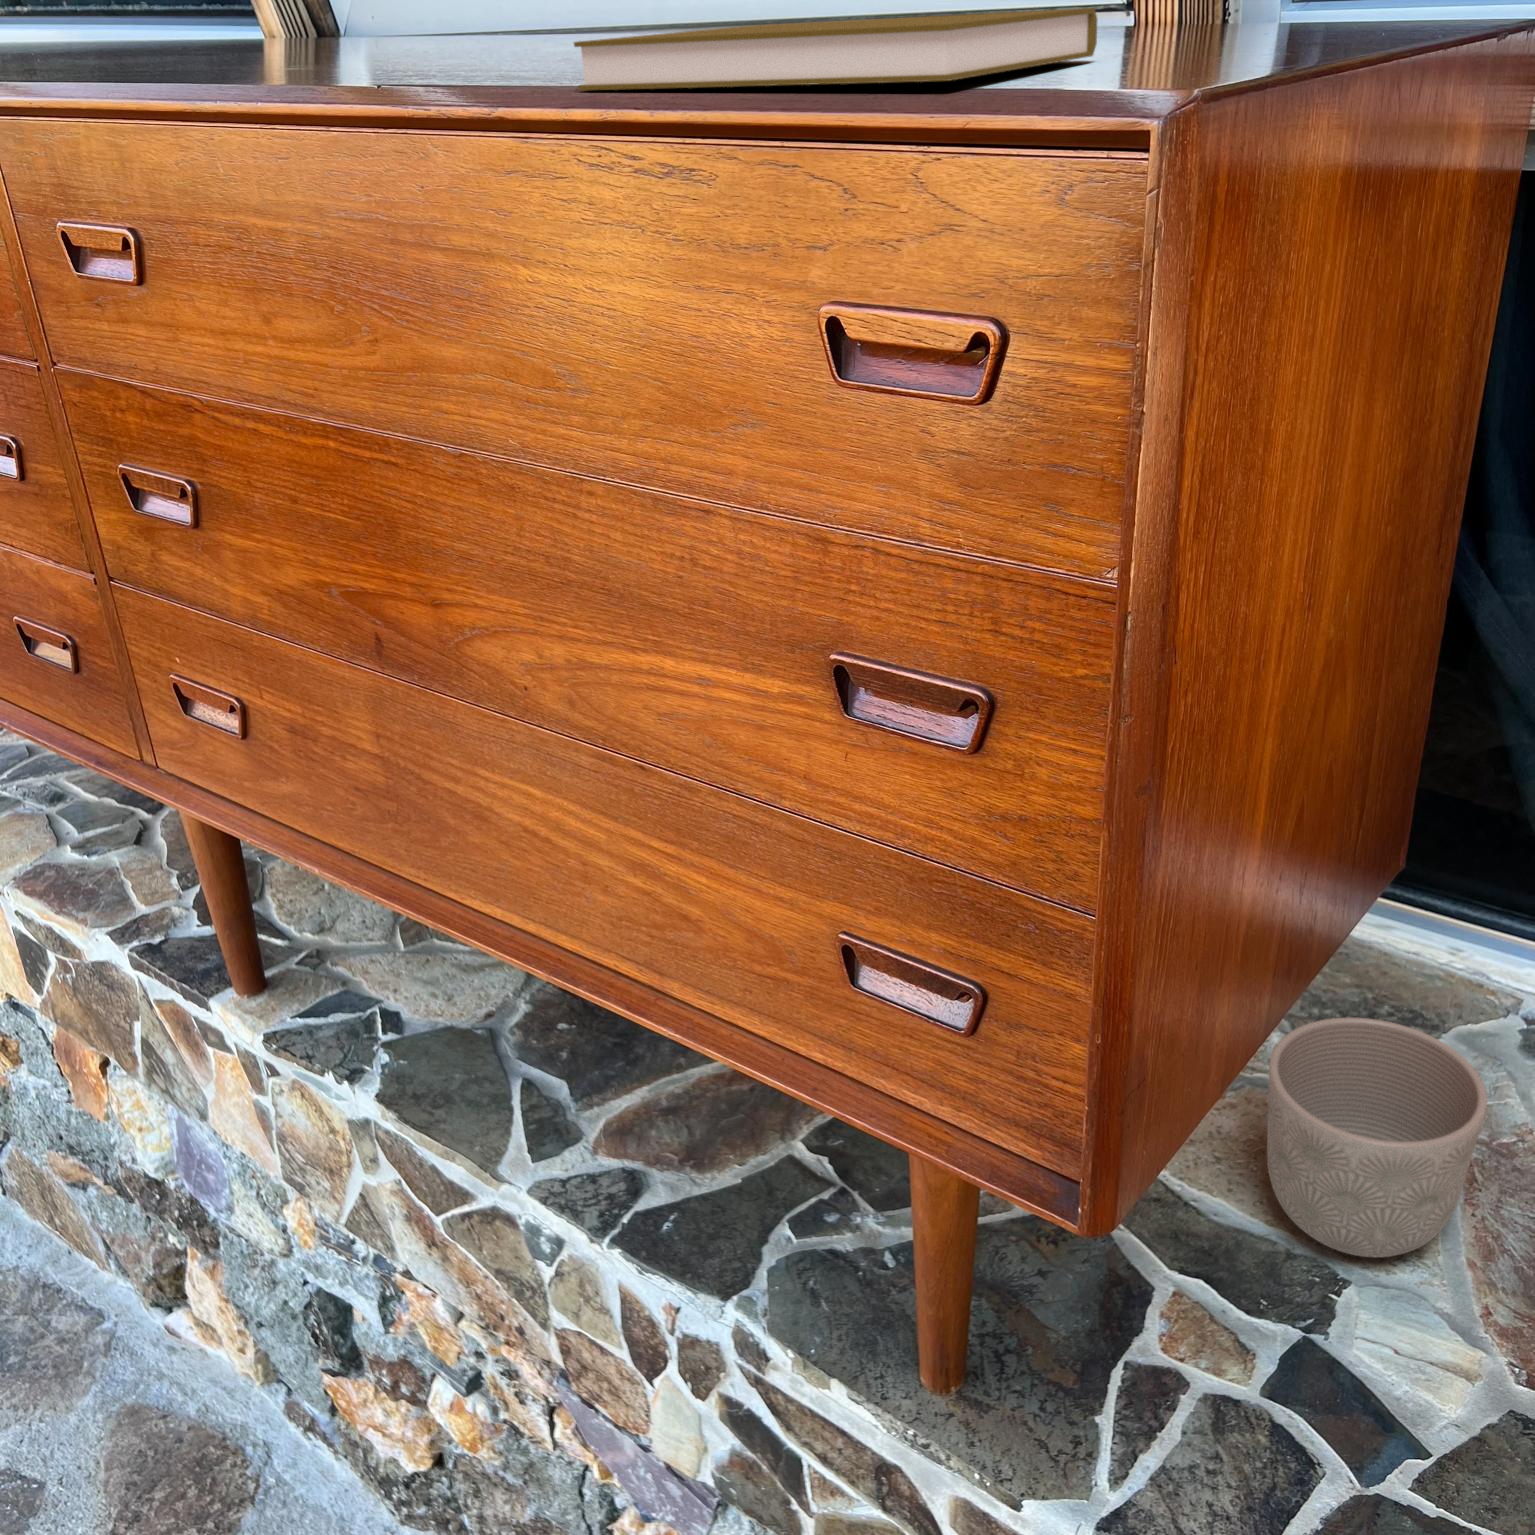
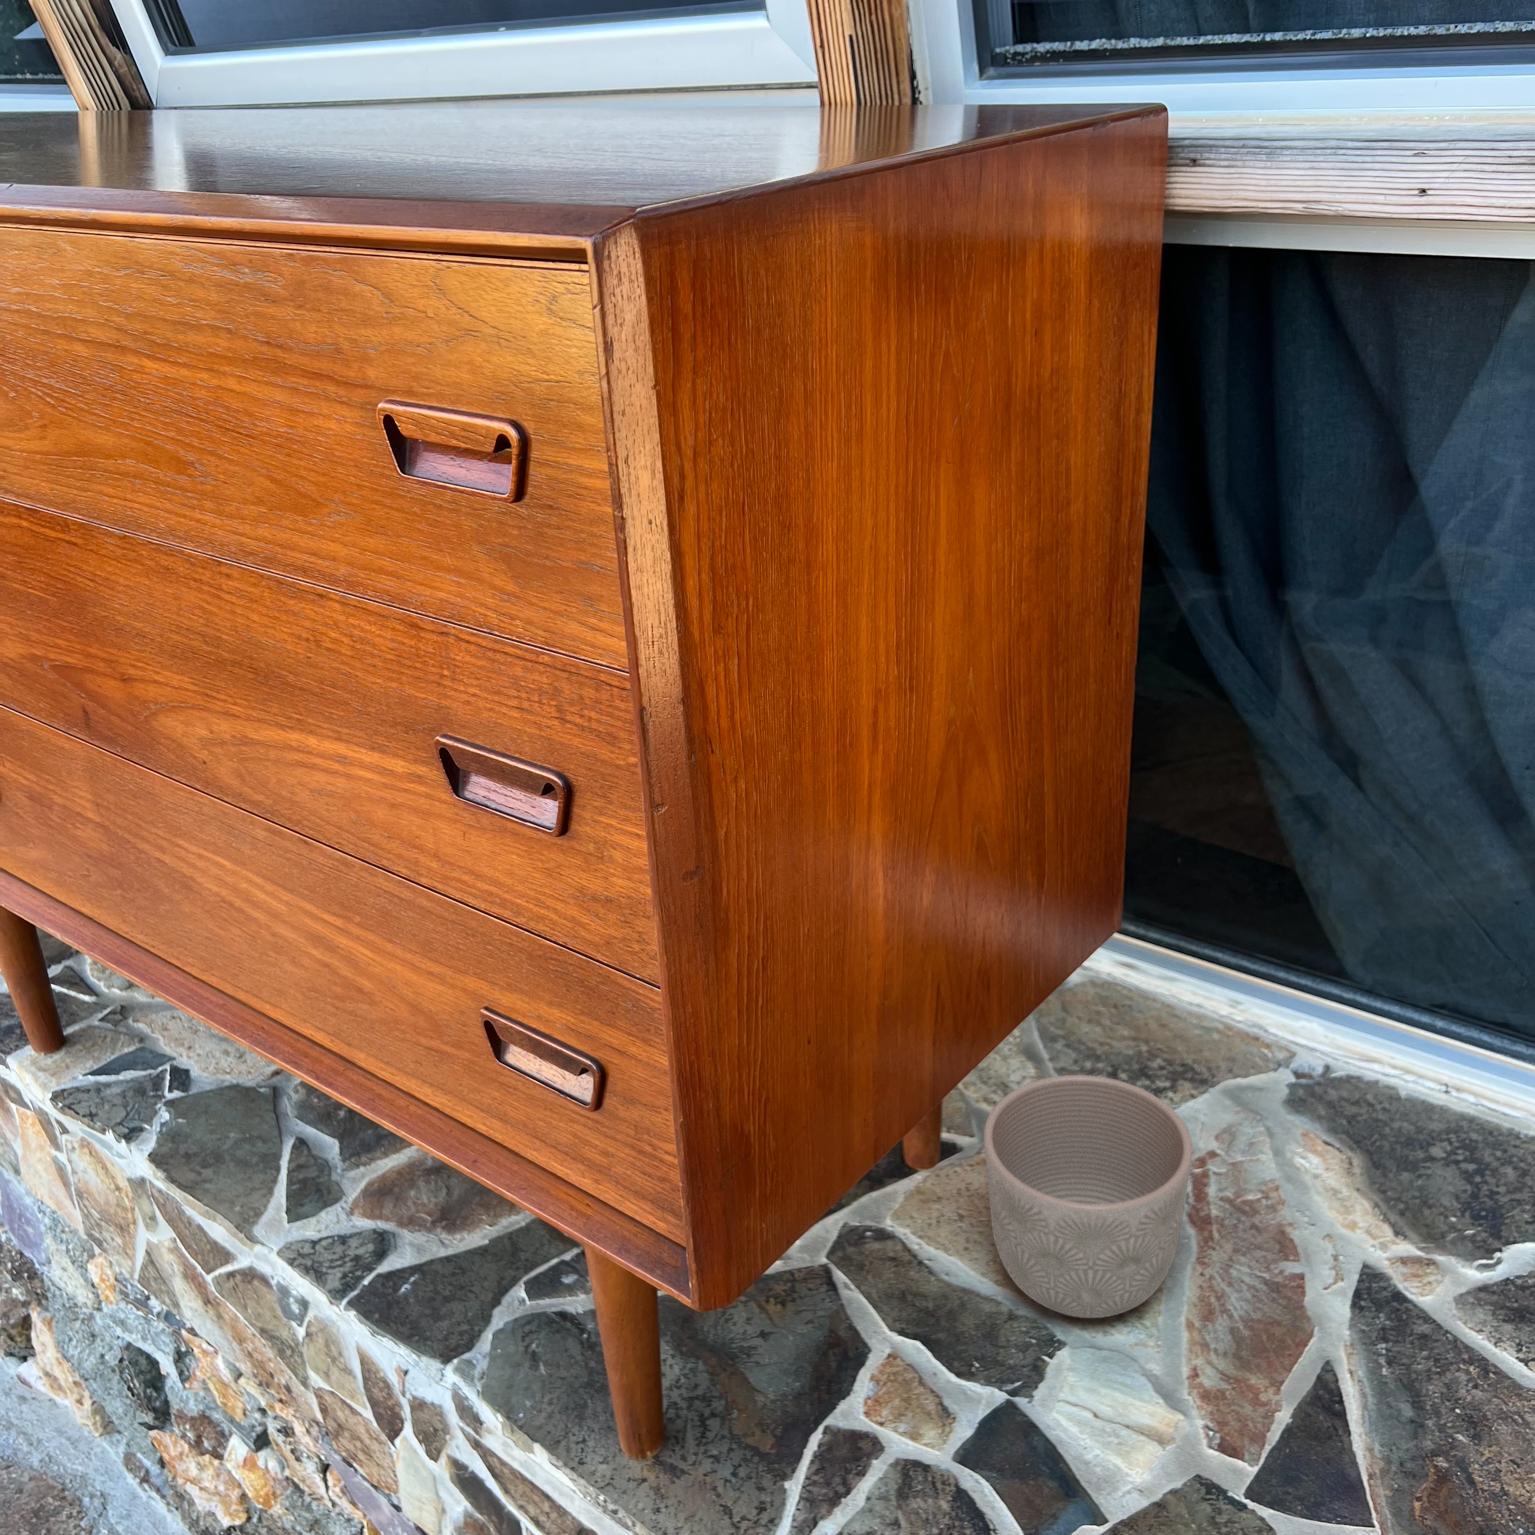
book: present [574,8,1097,90] -> none [169,92,696,178]

